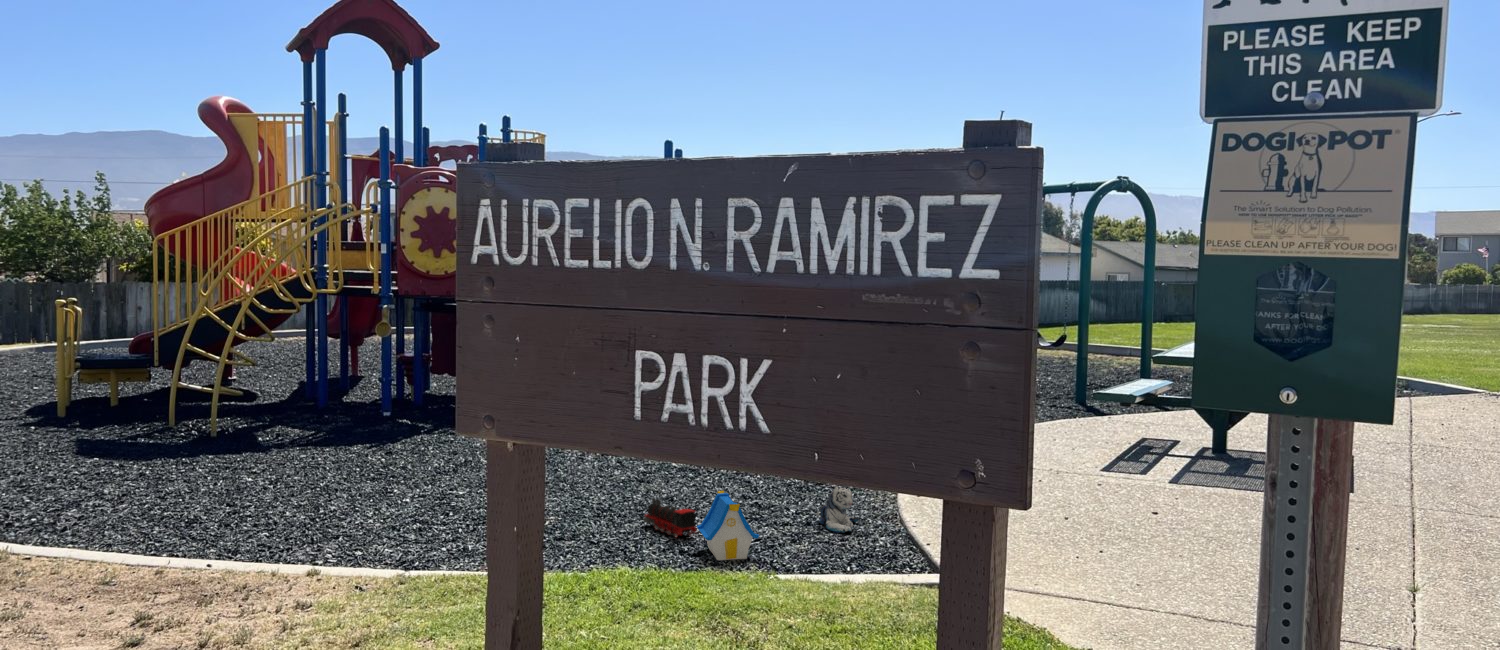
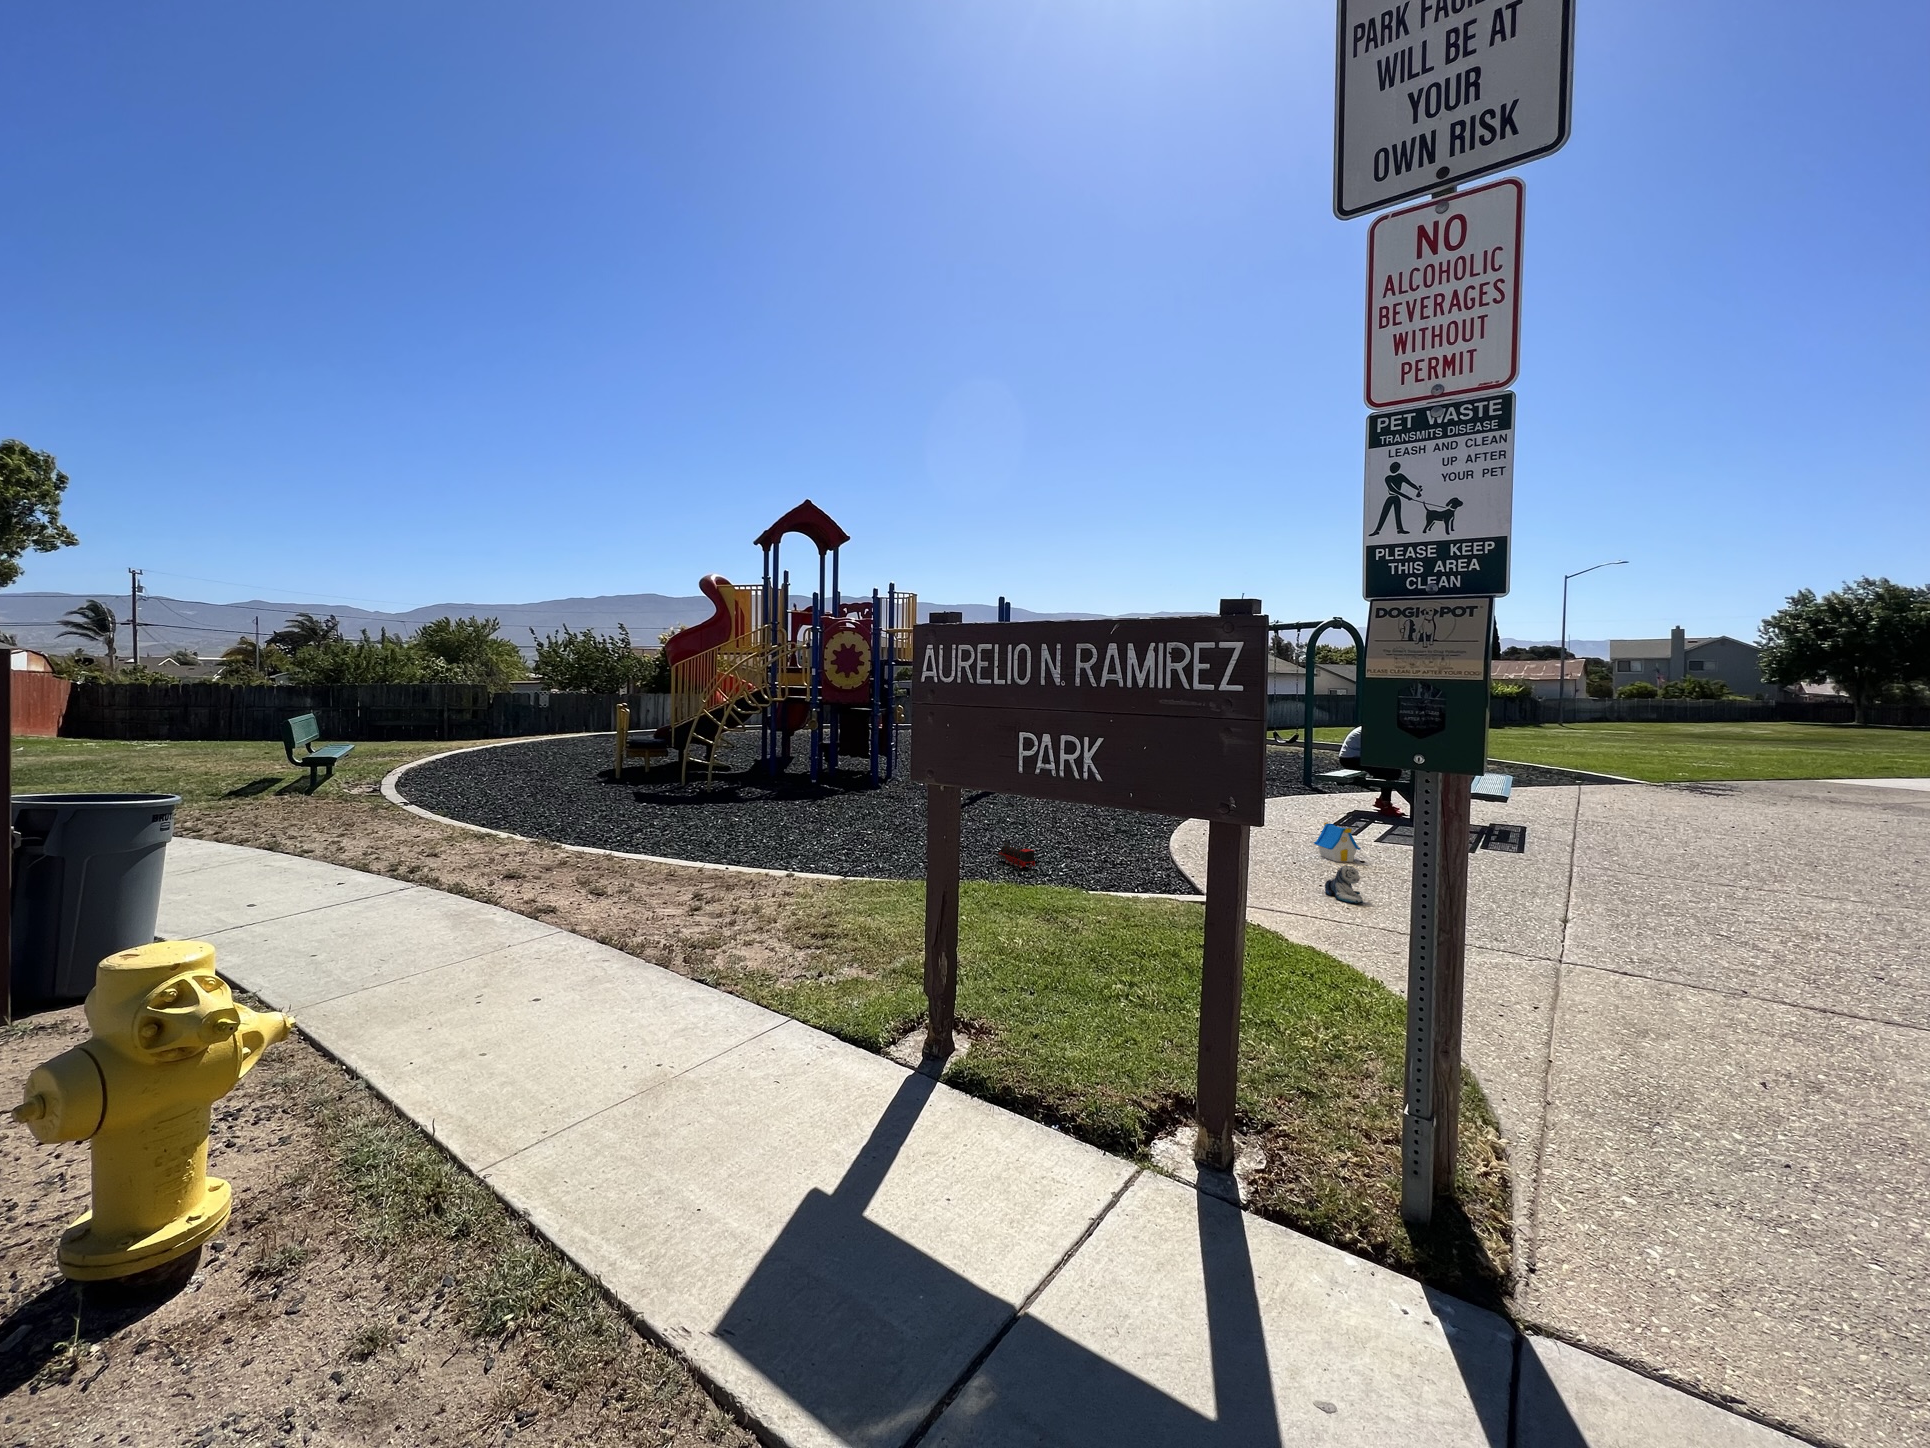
plush toy: present [819,487,859,533] -> present [1325,865,1363,904]
toy house: present [696,491,759,560] -> present [1314,822,1361,862]

